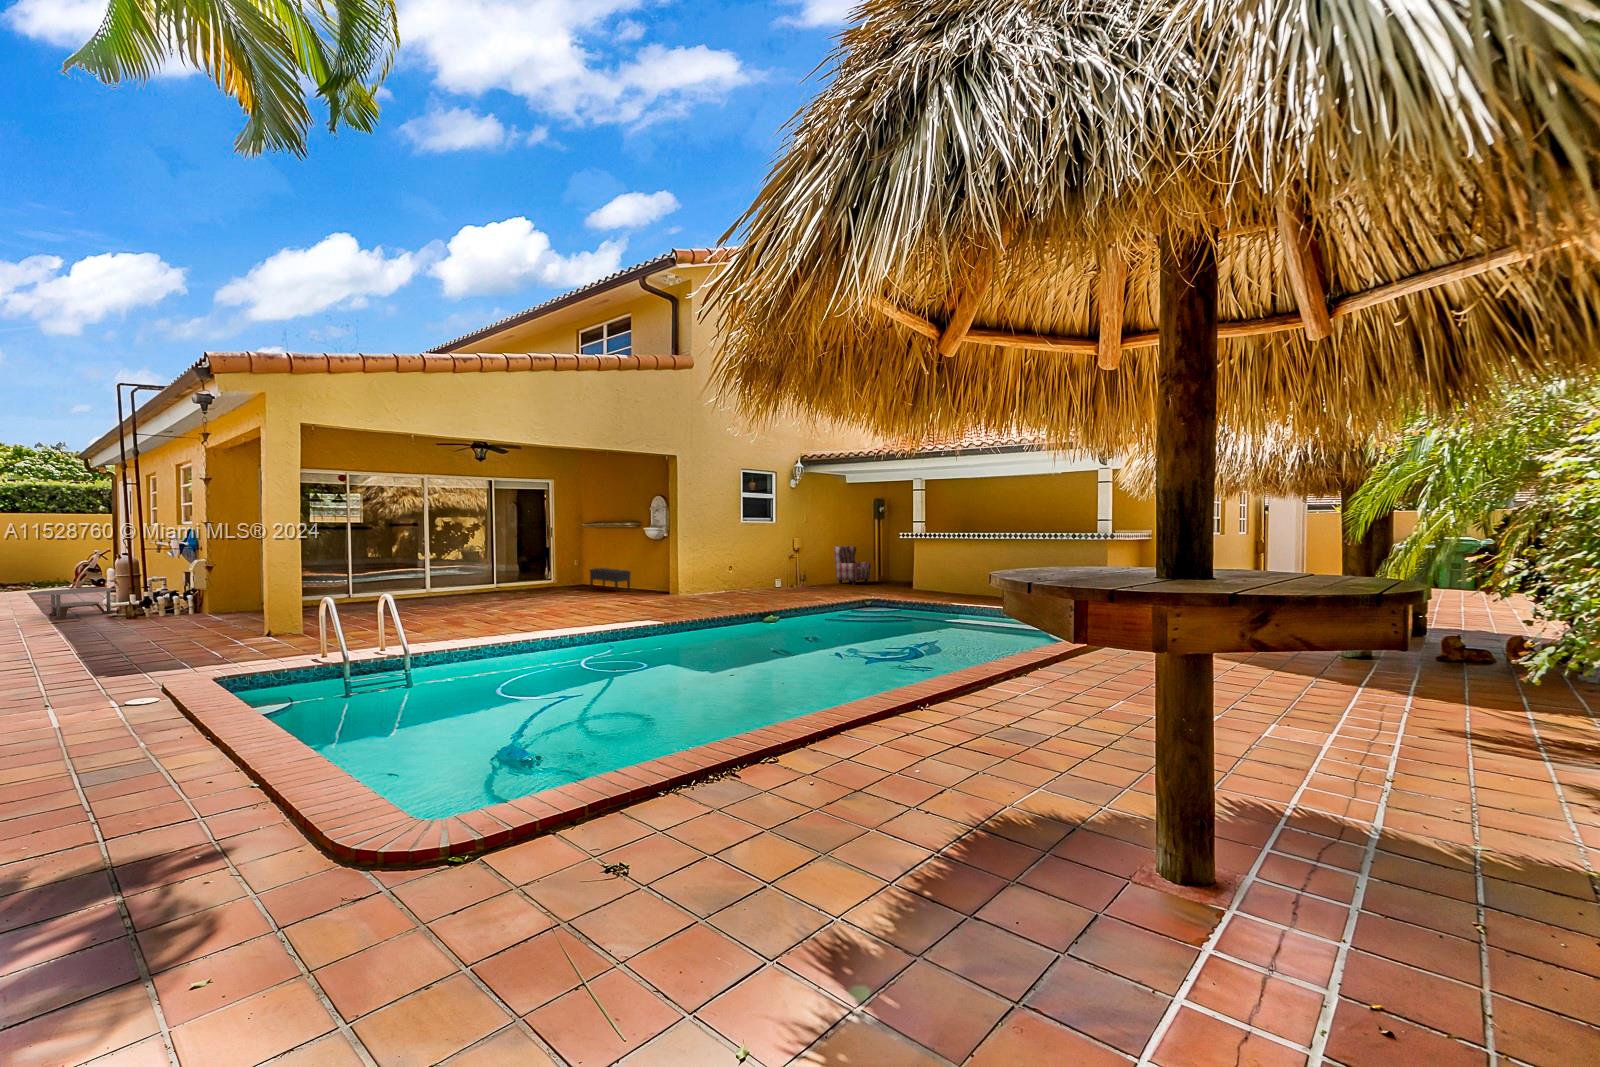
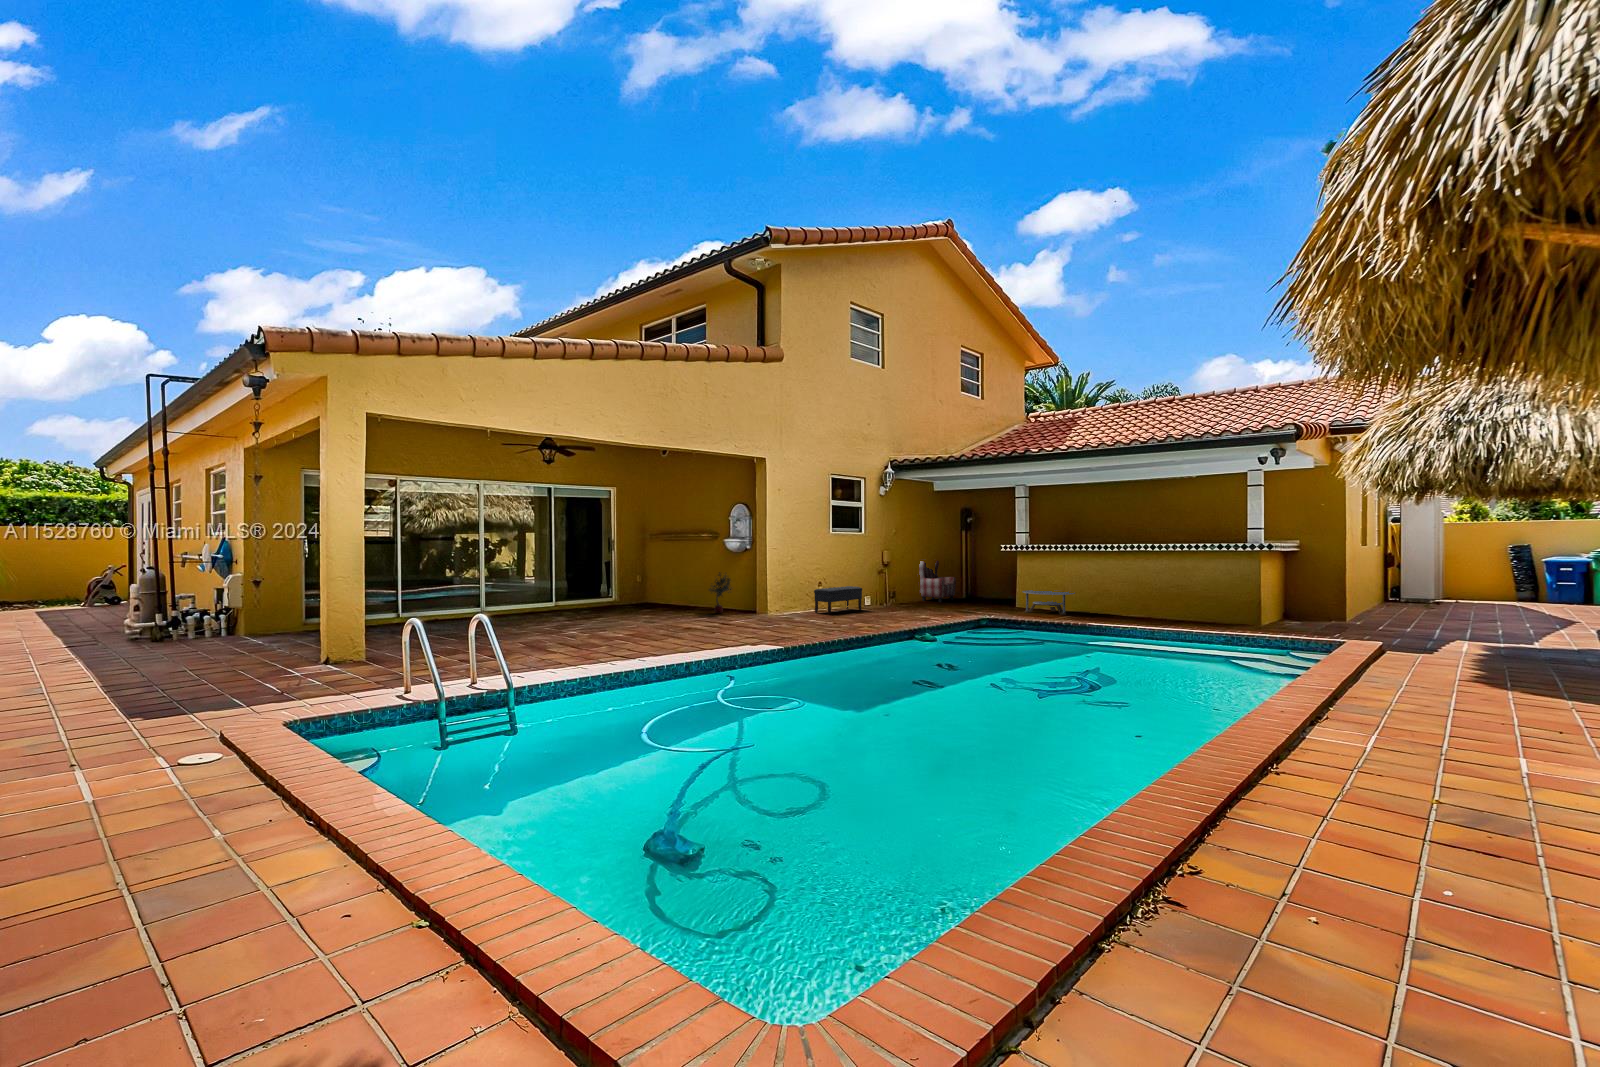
potted tree: none [632,557,654,595] -> present [709,572,731,613]
bench: present [590,568,631,592] -> present [814,586,862,614]
round table: present [29,588,116,620] -> present [1022,590,1075,615]

